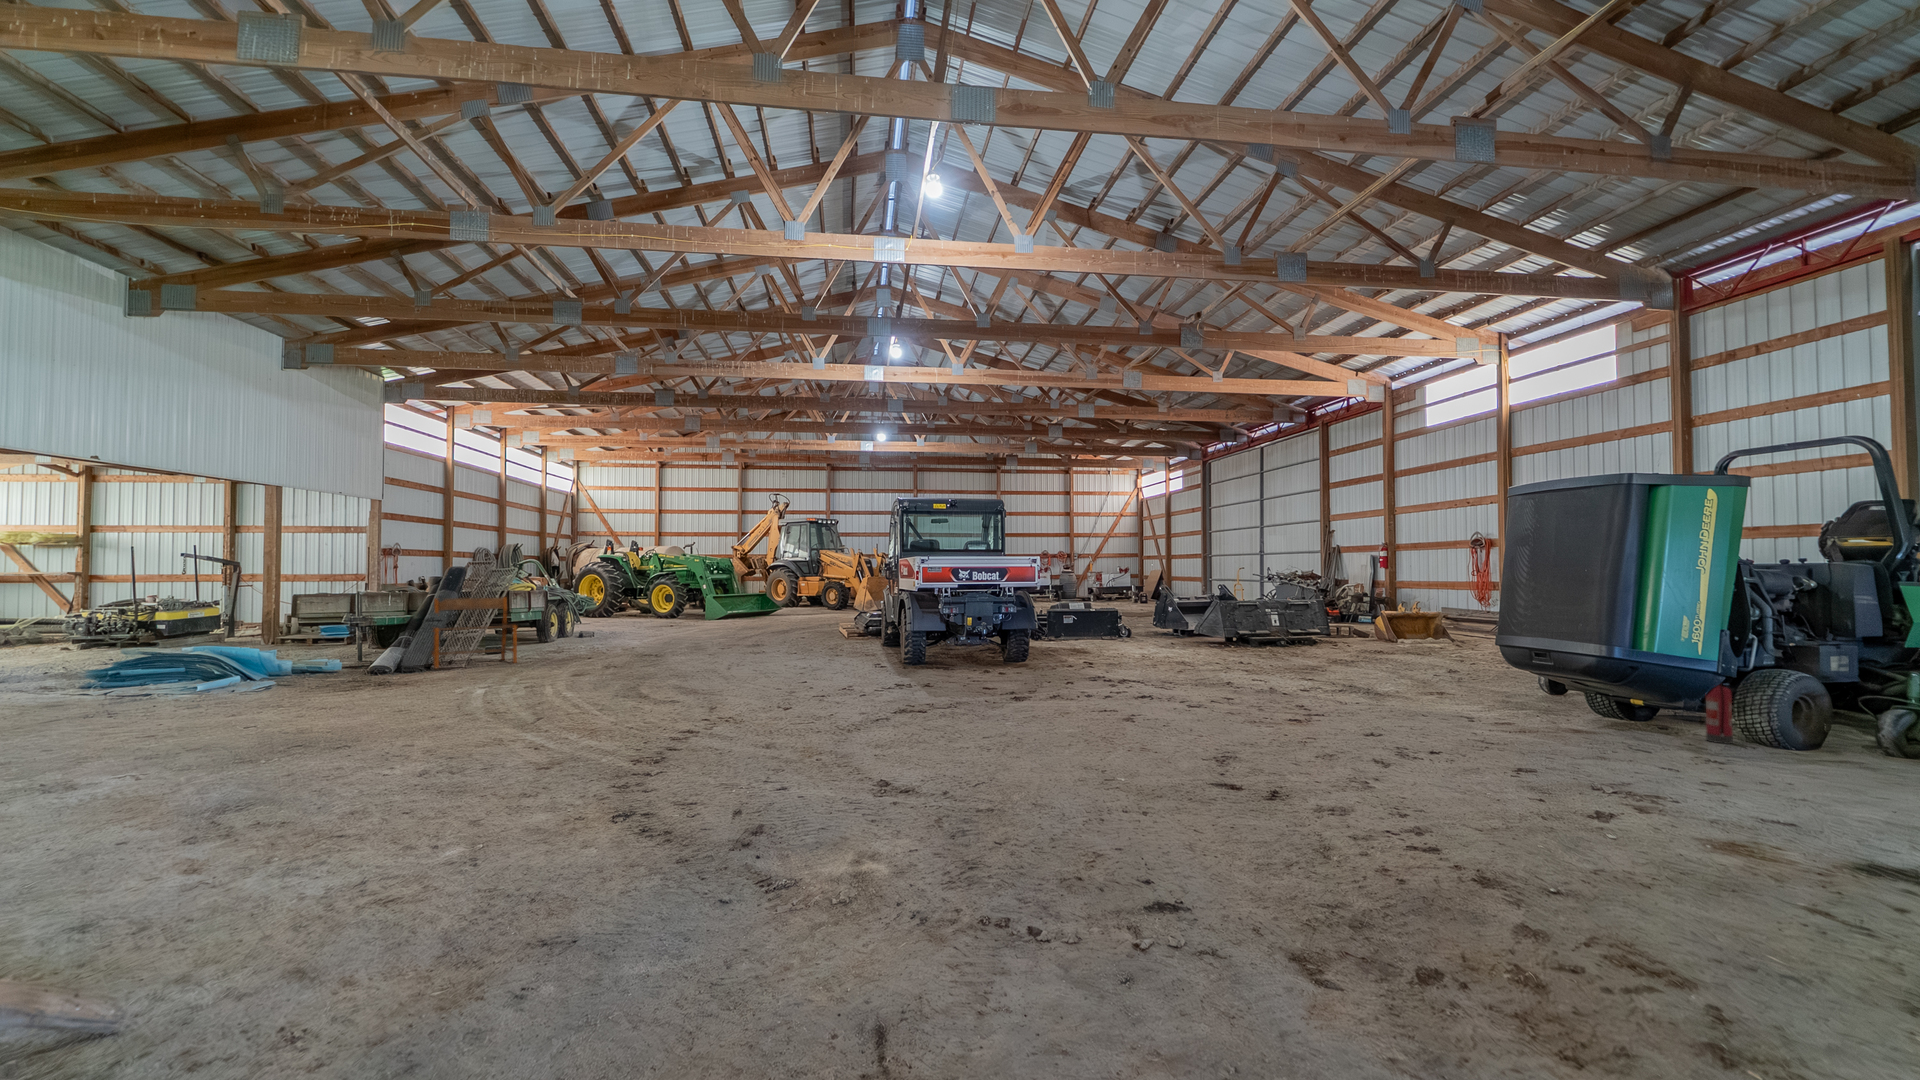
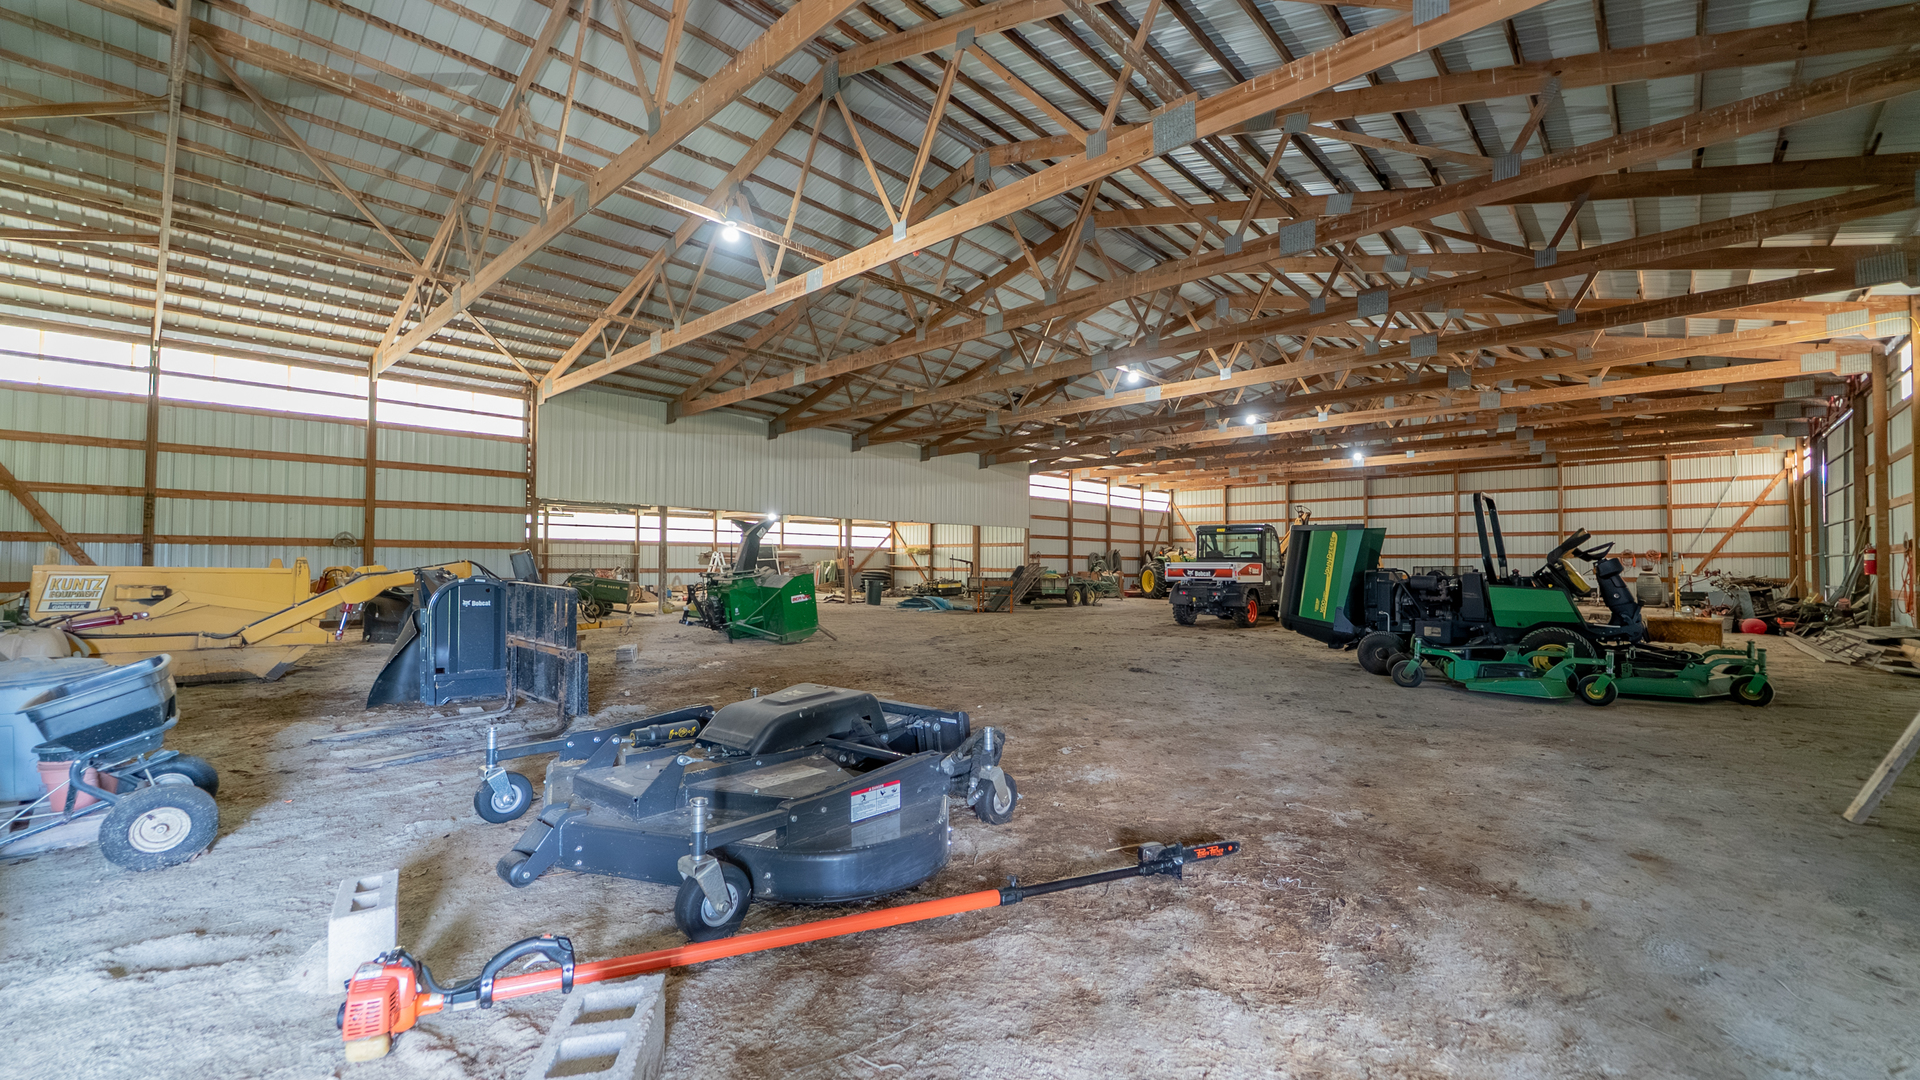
fire extinguisher: present [1706,684,1733,744] -> none [1392,653,1413,701]

